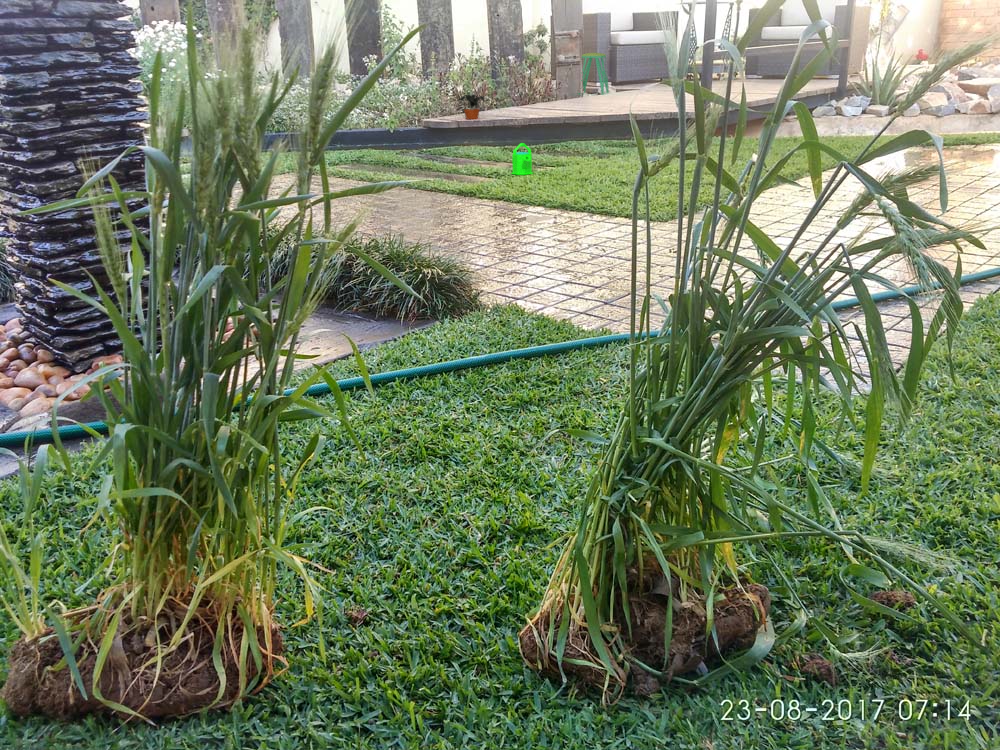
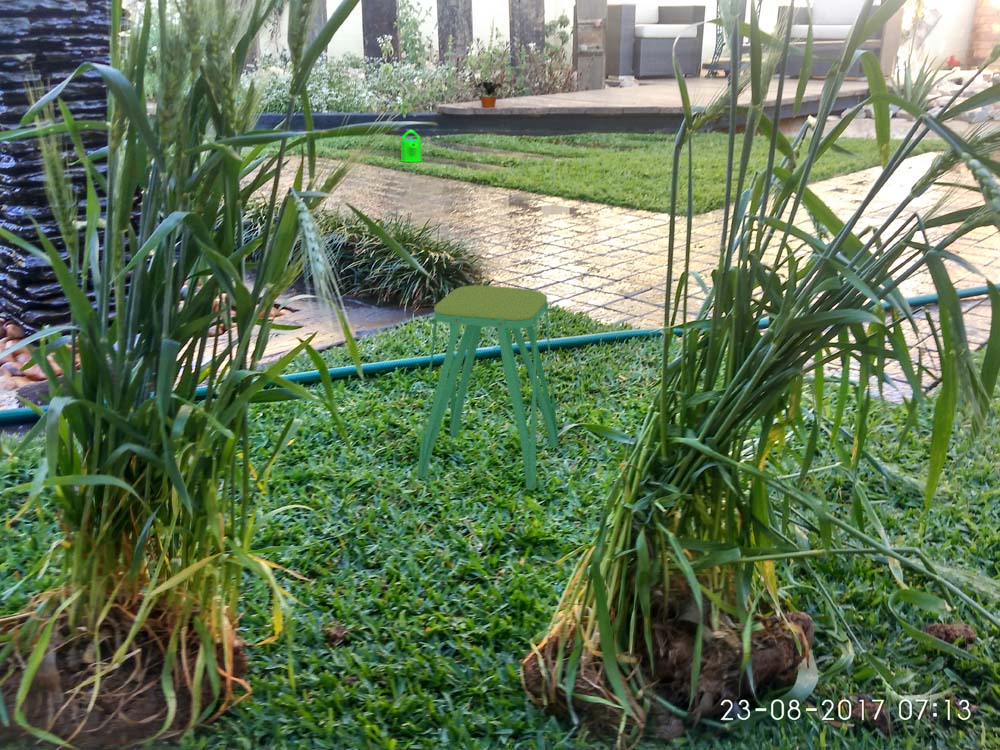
stool: present [578,53,609,94] -> present [418,285,558,490]
watering can: present [512,143,533,175] -> present [400,130,422,162]

